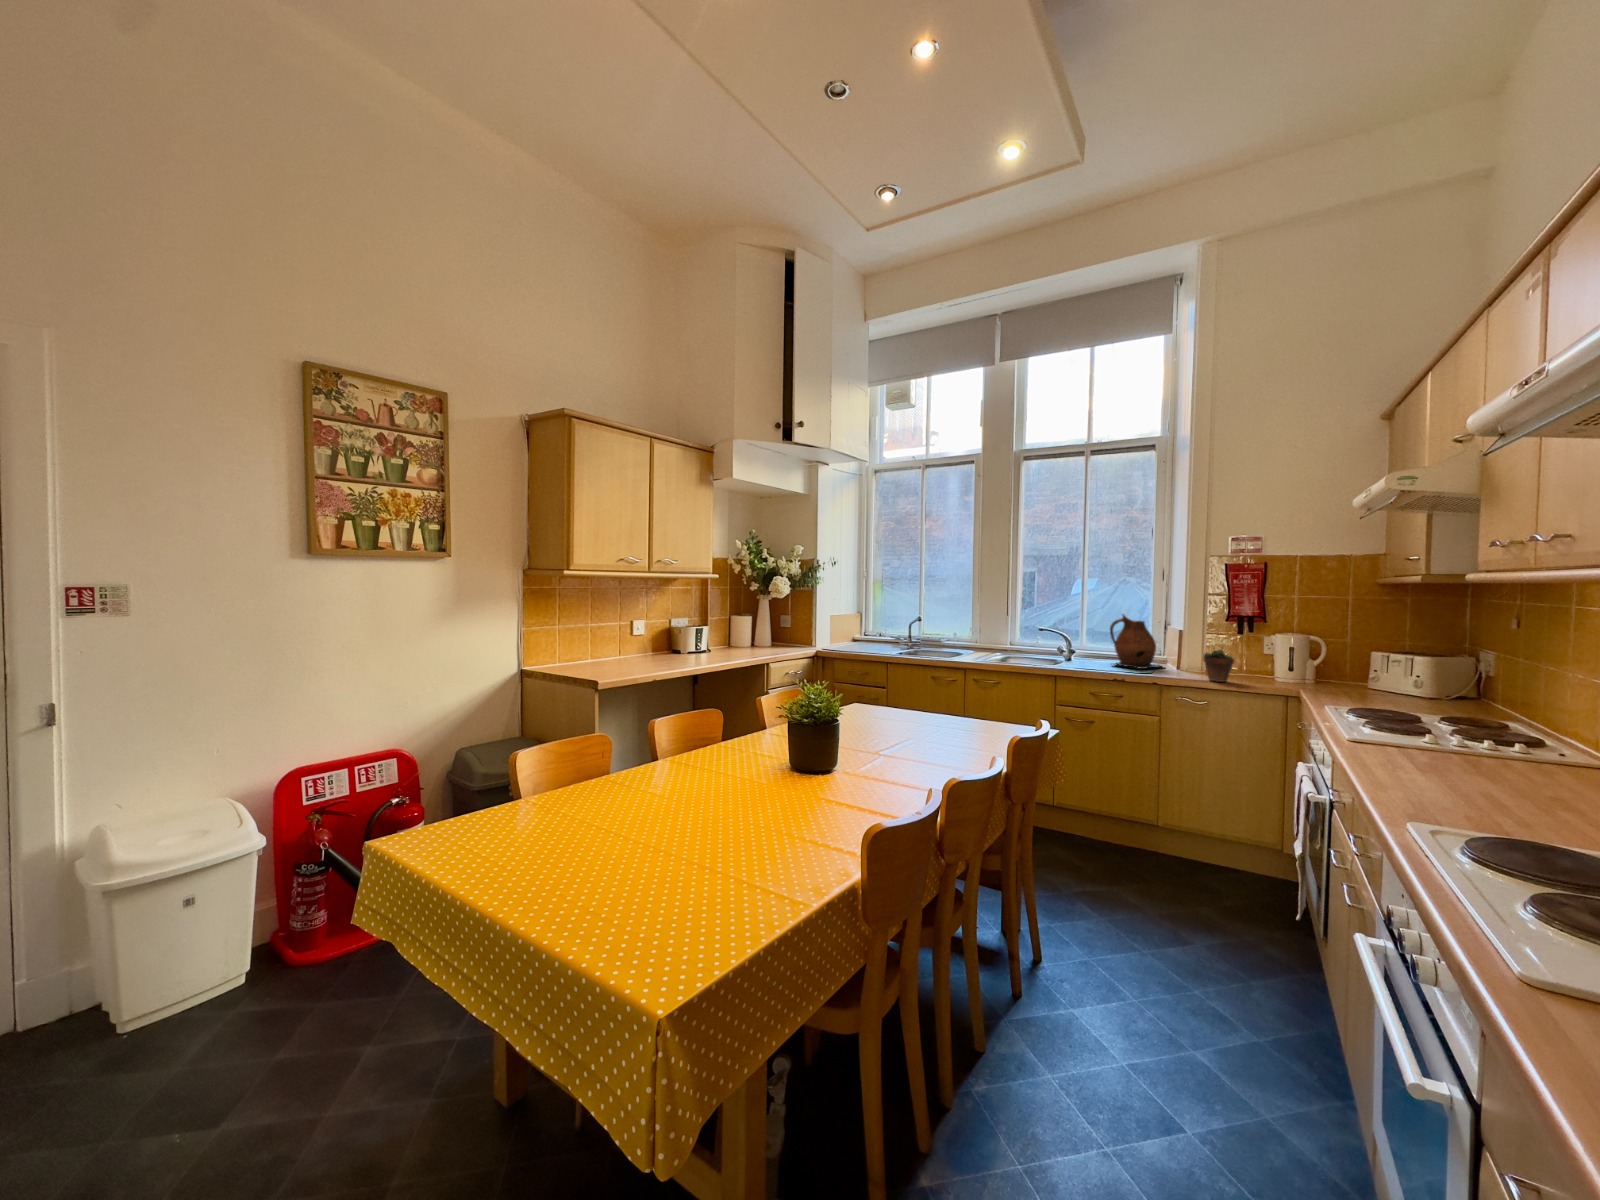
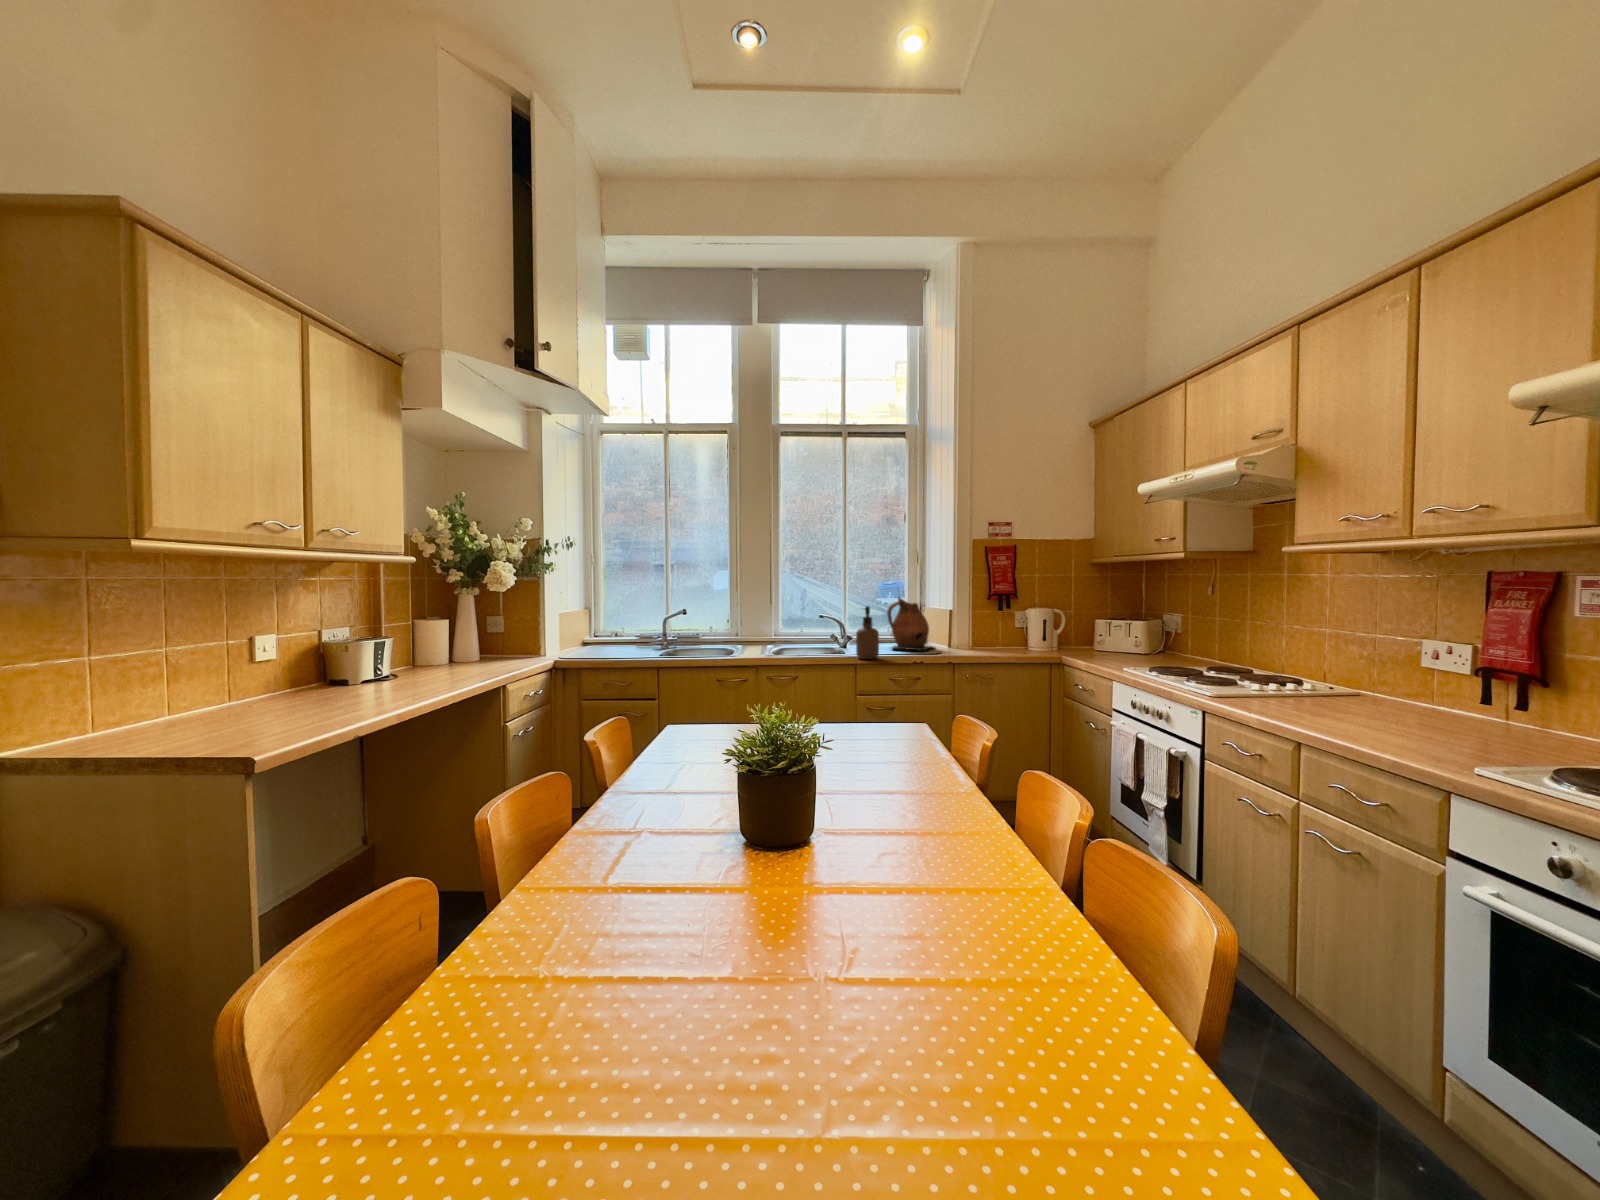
soap dispenser: none [1057,622,1080,672] -> present [856,606,879,659]
succulent plant: present [1203,640,1234,682] -> none [984,615,1009,656]

